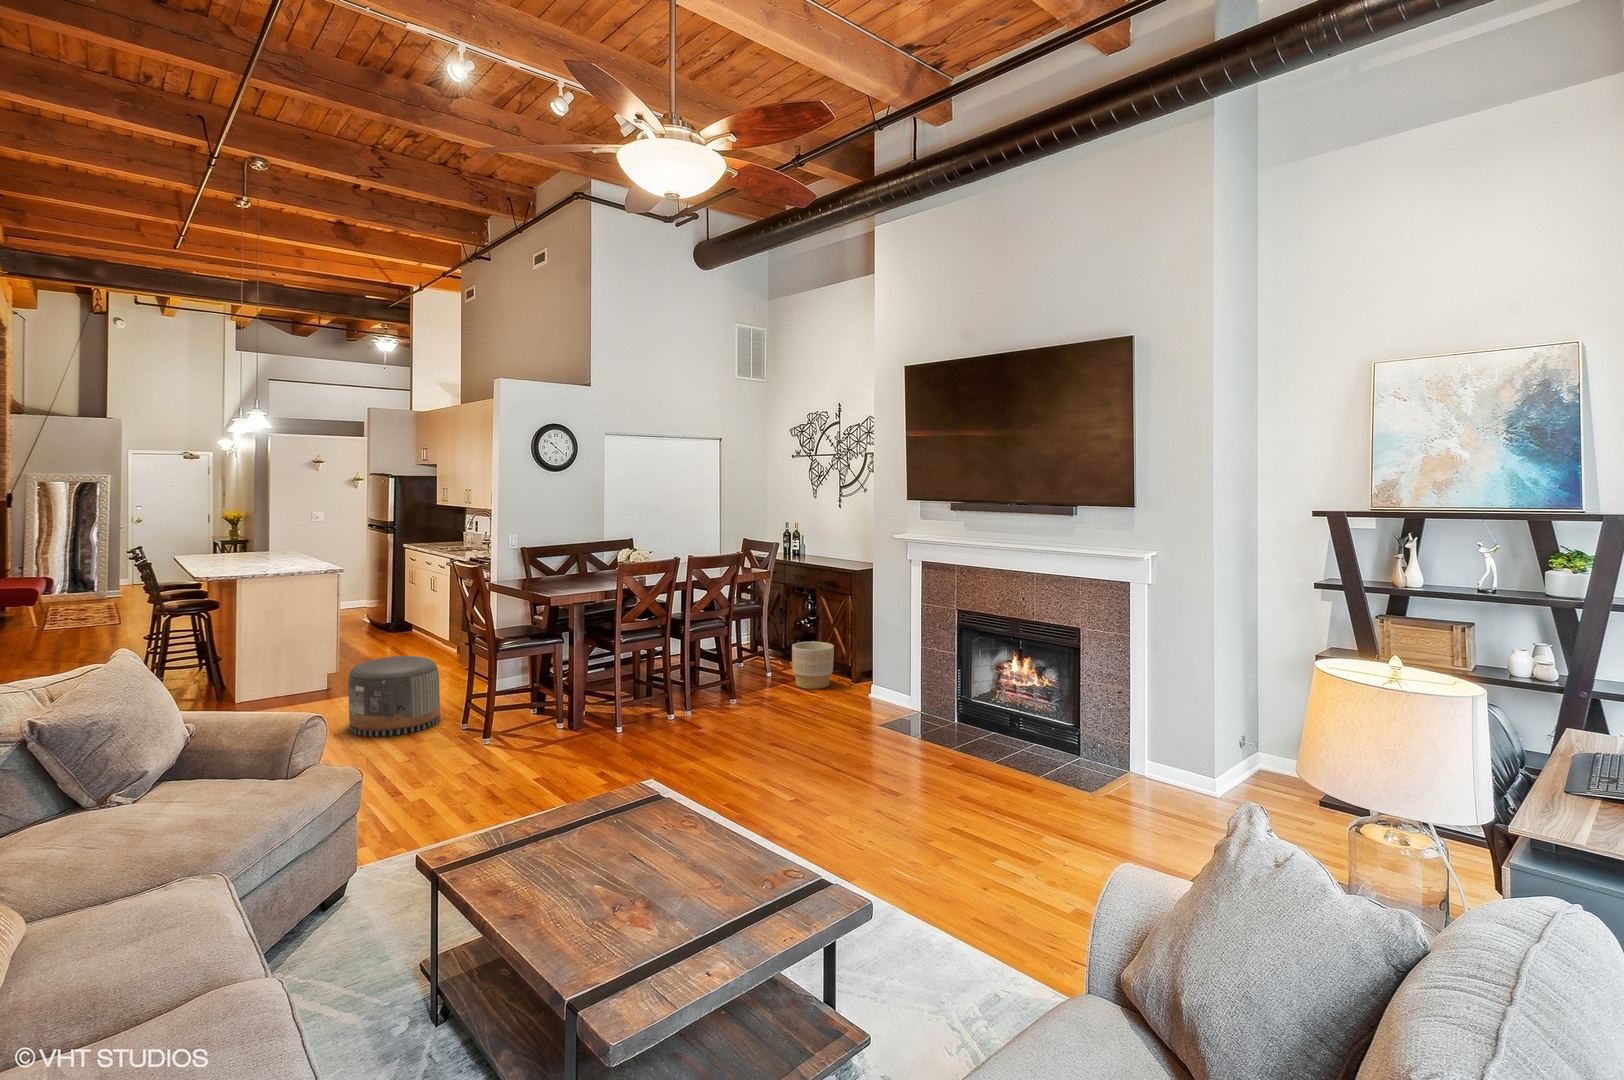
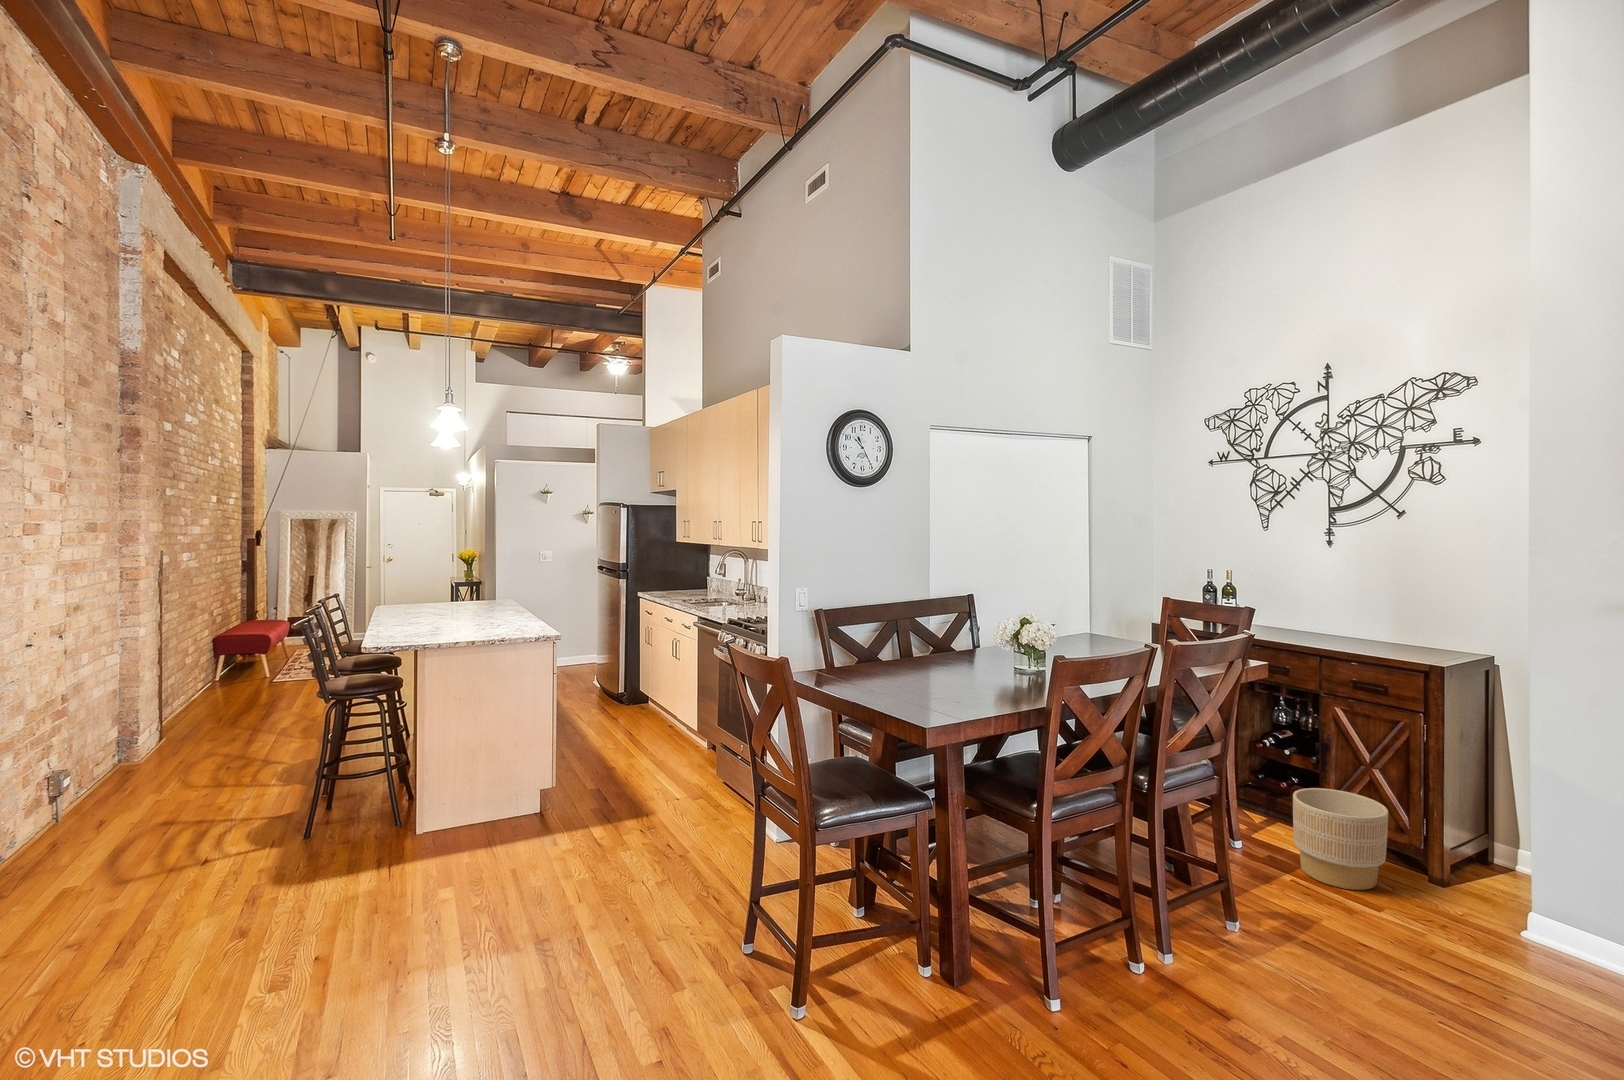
pouf: present [348,656,440,736] -> none [551,809,701,984]

